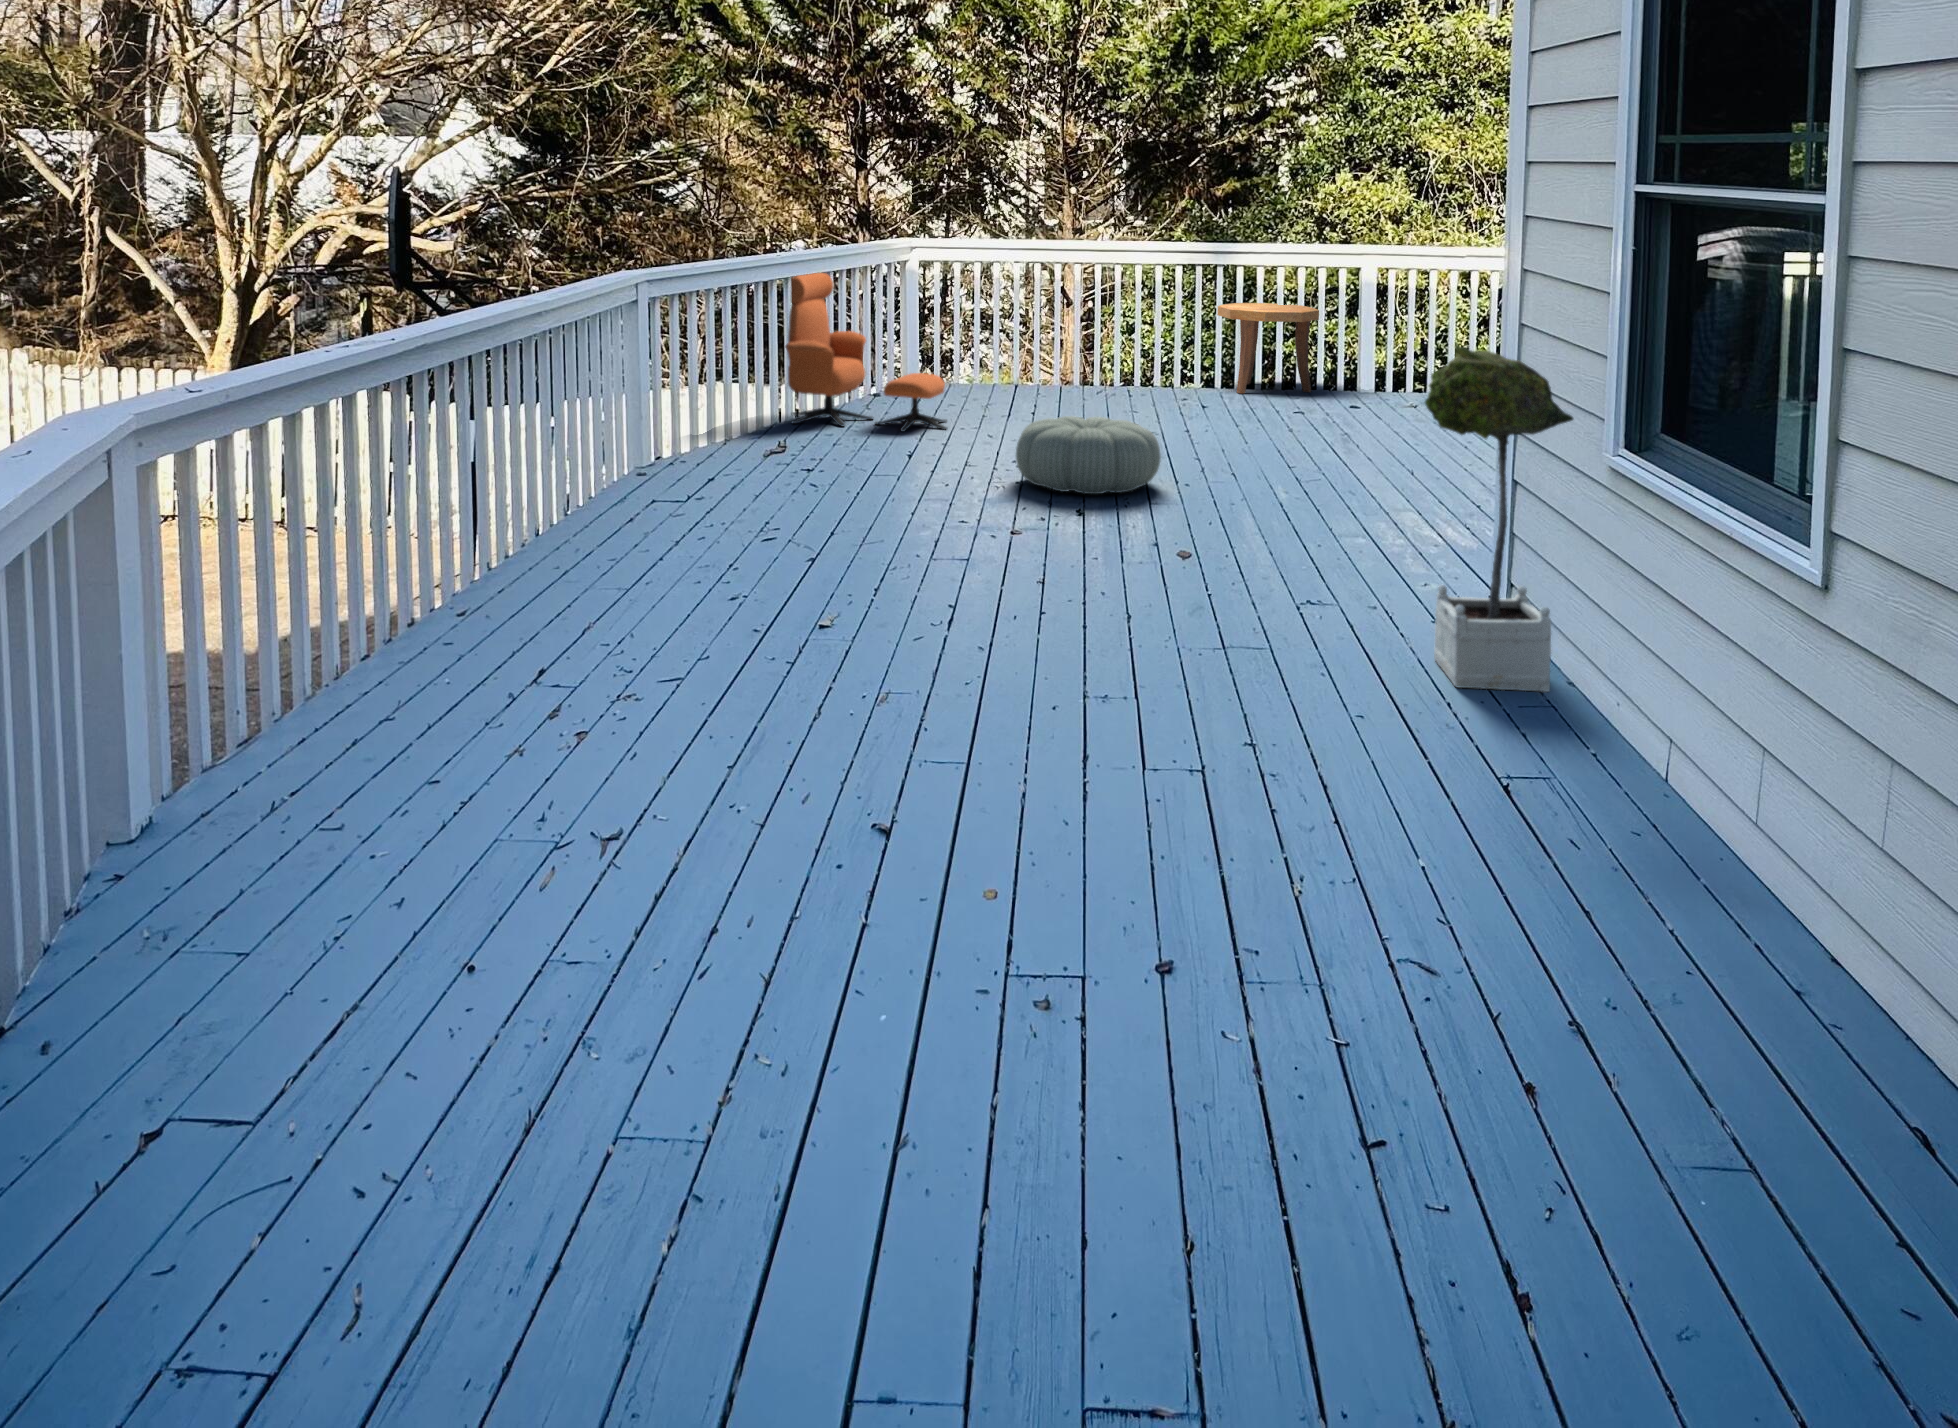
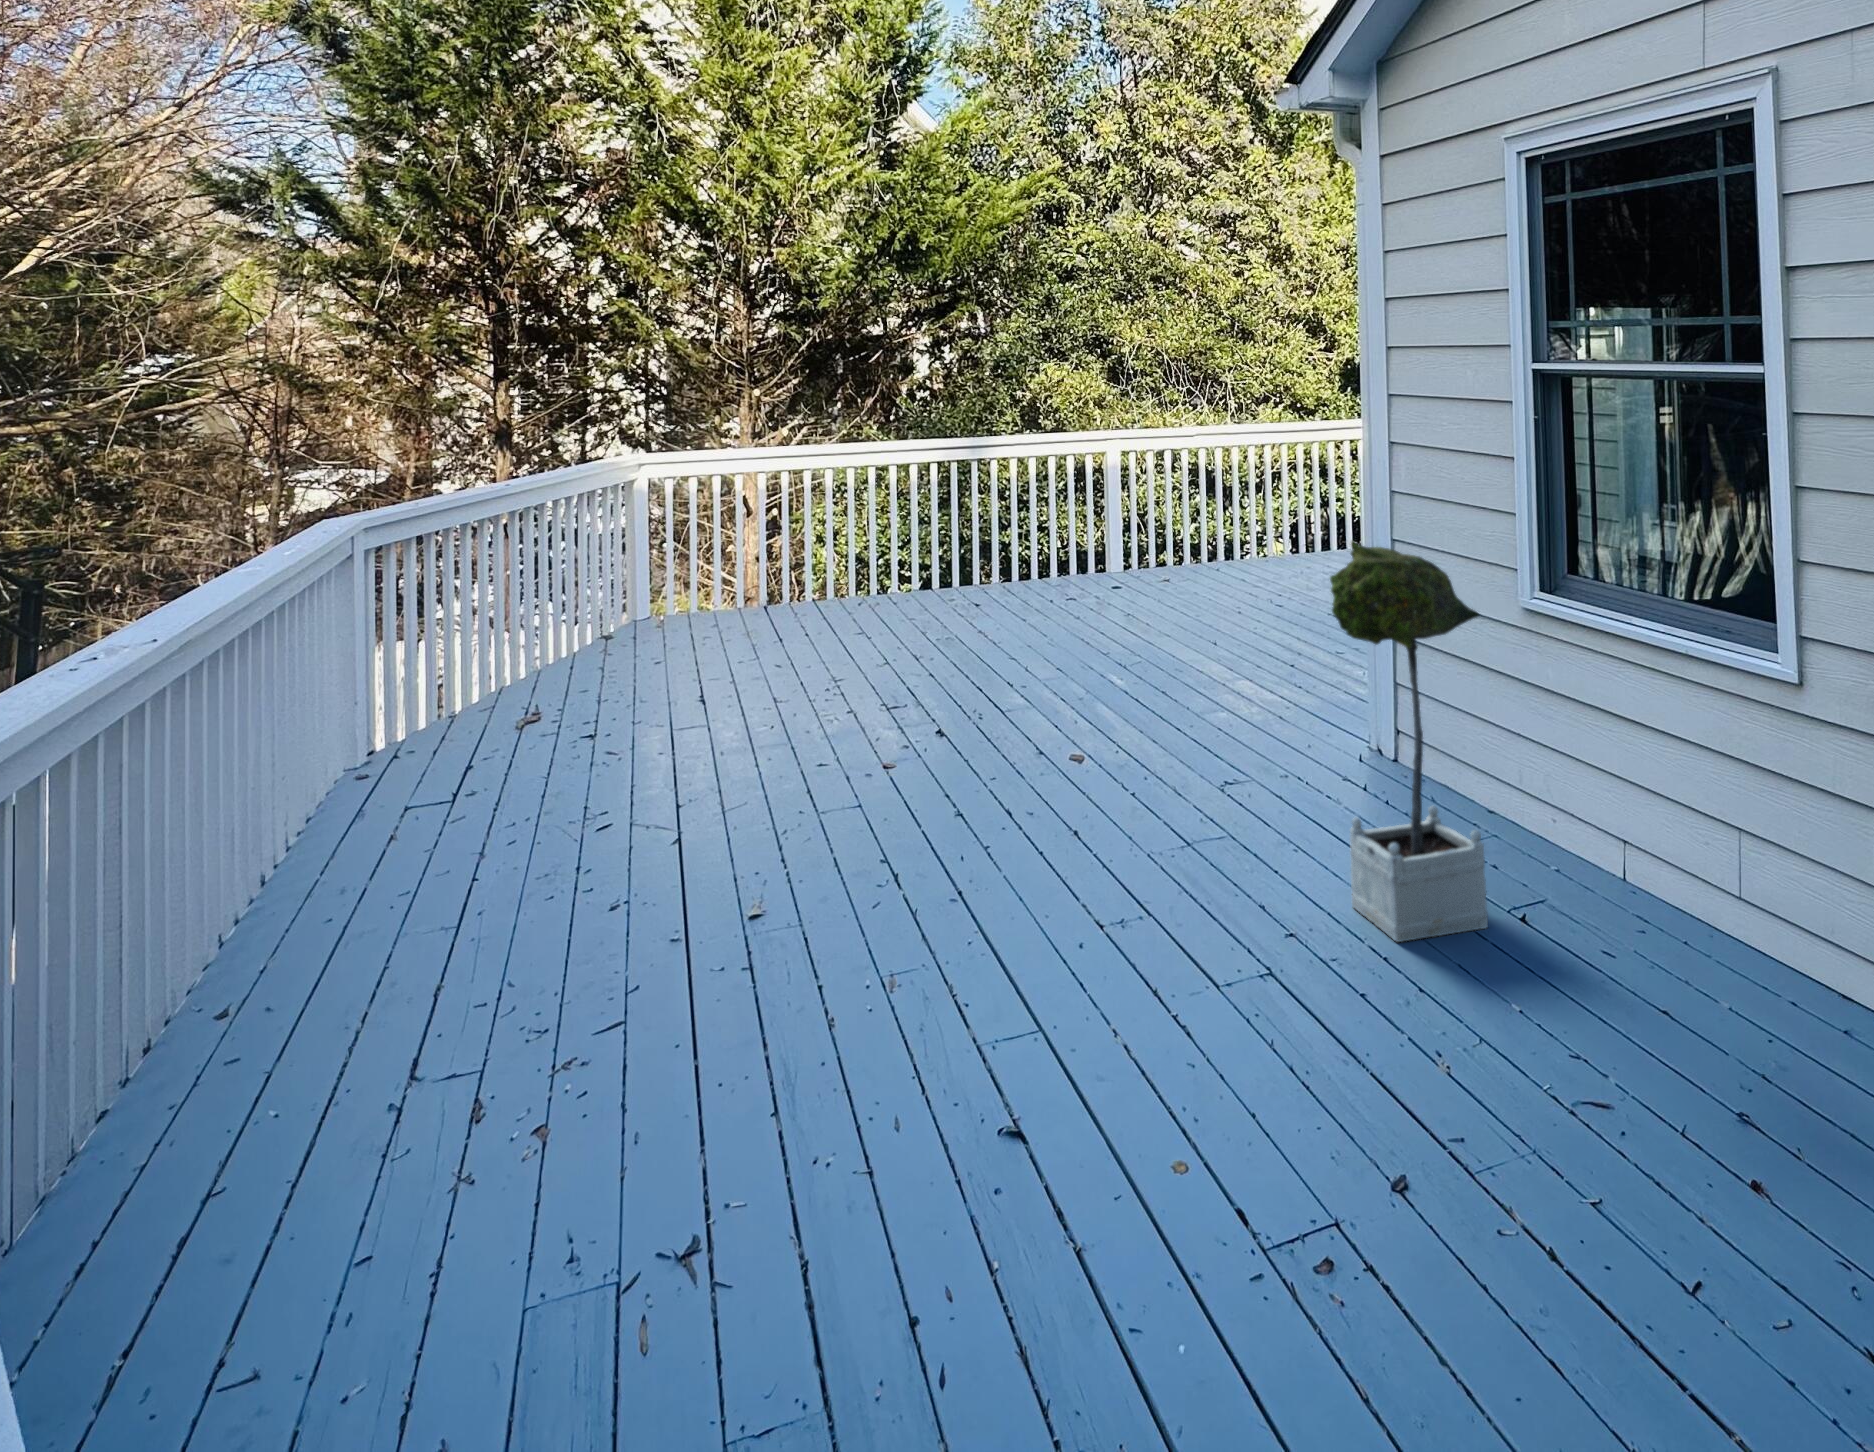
lounge chair: present [785,273,947,432] -> none [441,494,660,688]
side table: present [1217,303,1319,393] -> none [944,498,1048,596]
pouf: present [1016,416,1161,494] -> none [771,645,943,742]

